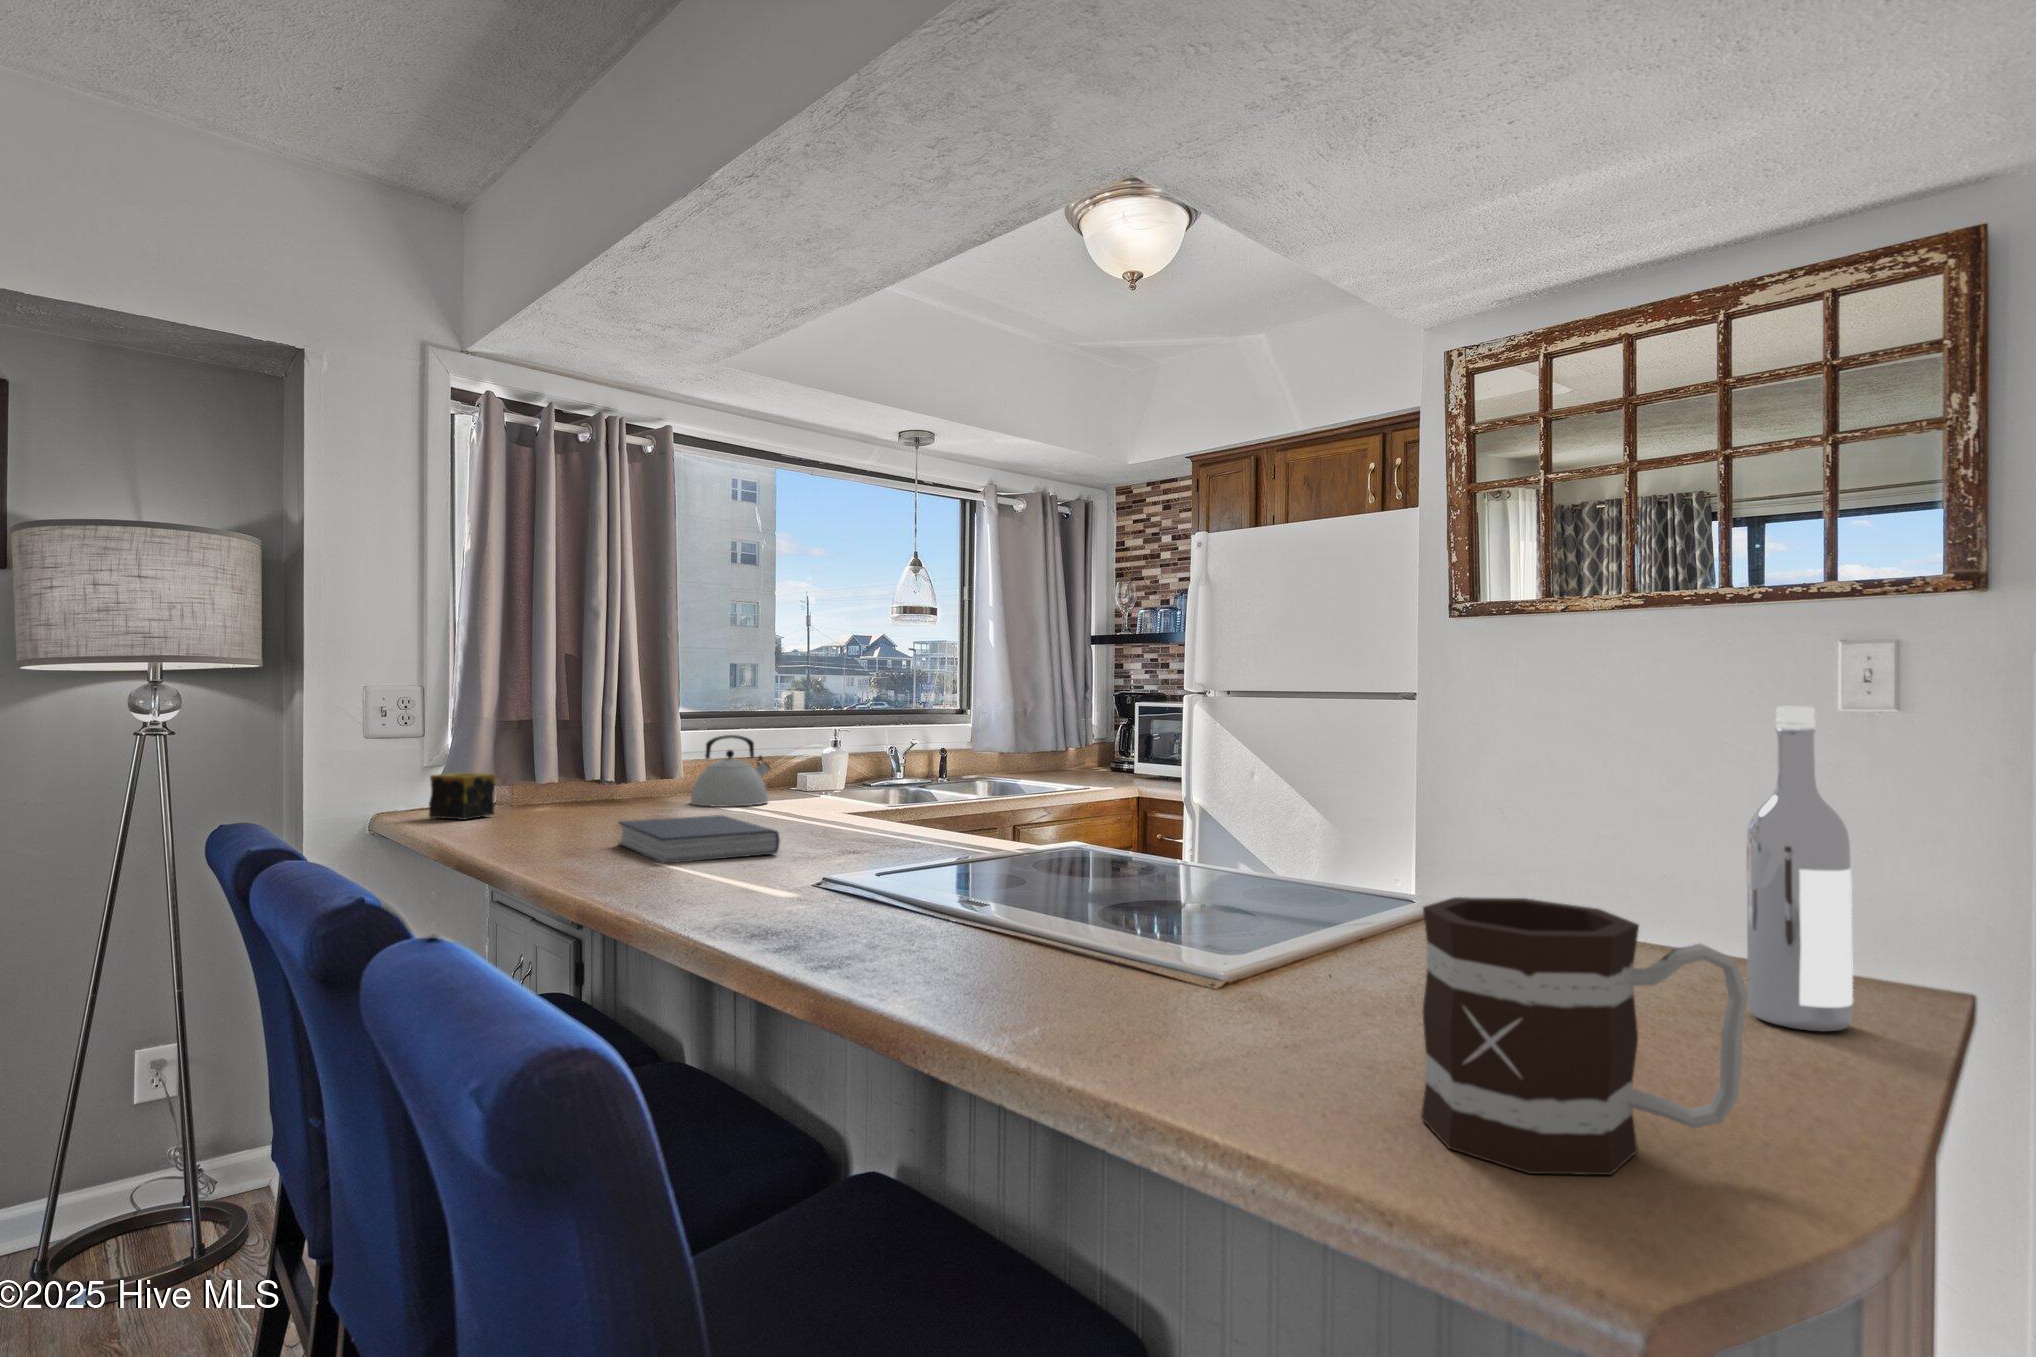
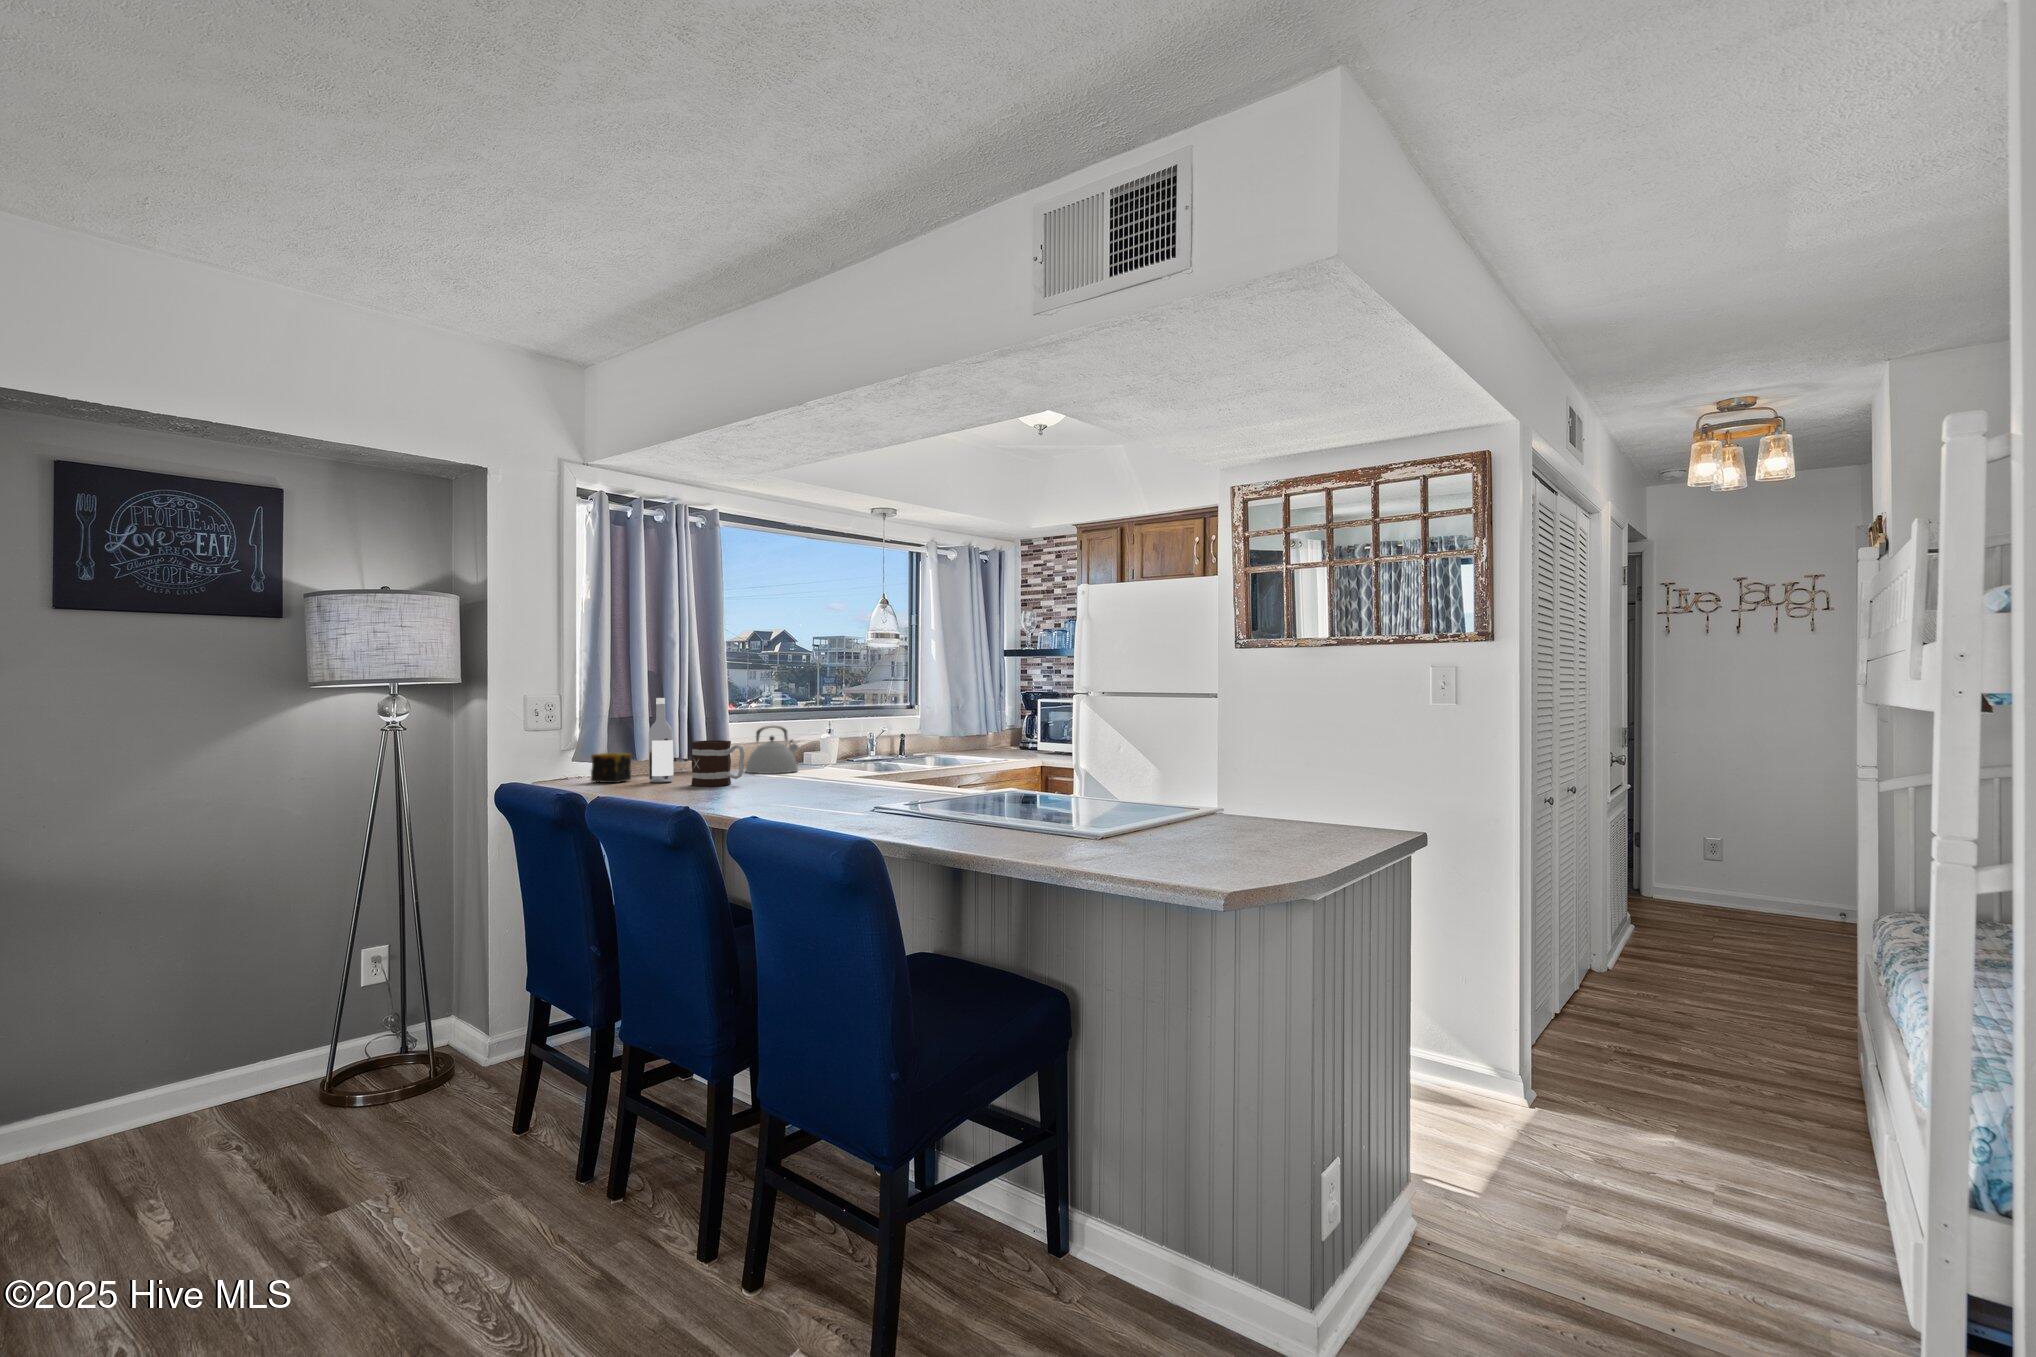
wine bottle: present [1746,707,1853,1031] -> present [649,698,674,783]
book: present [618,815,780,863] -> none [739,775,844,800]
mug: present [1421,897,1748,1175] -> present [691,740,745,786]

